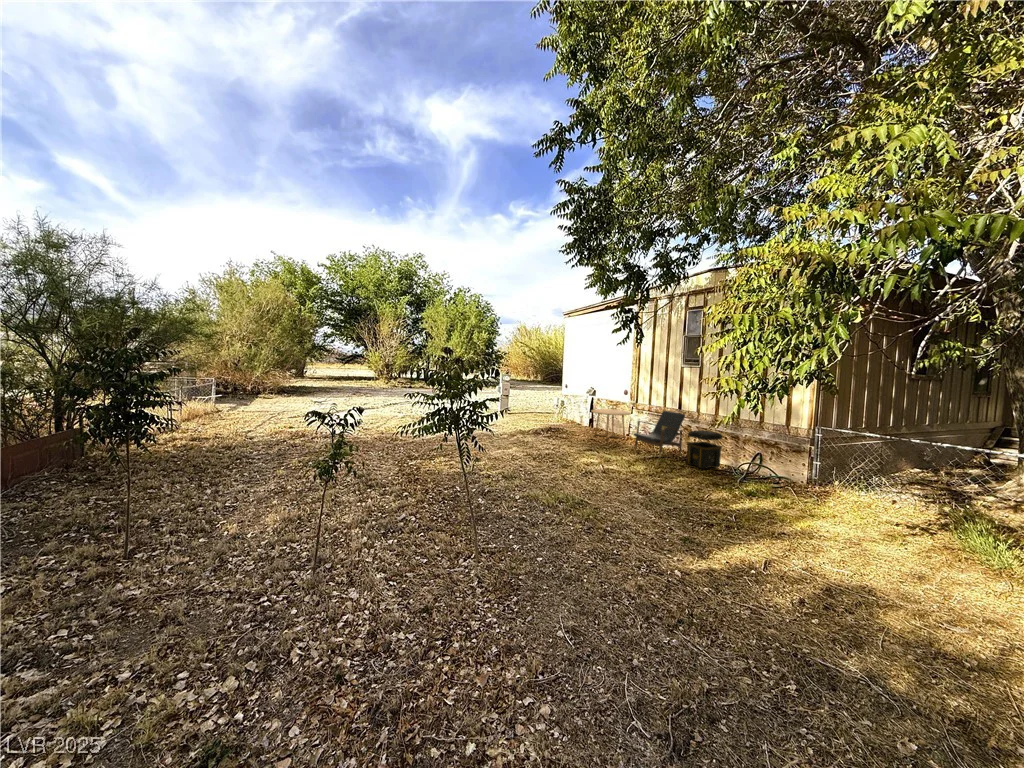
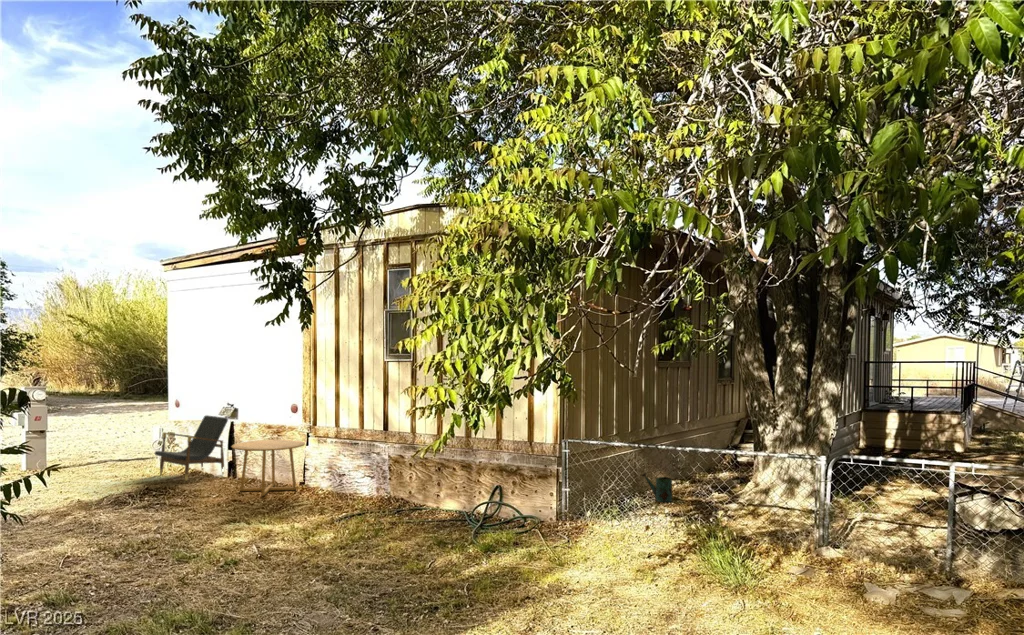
lounge chair: present [634,411,685,458] -> present [155,415,228,481]
toolbox: present [686,430,722,469] -> none [397,460,449,523]
watering can: none [886,461,924,486] -> present [642,473,678,502]

